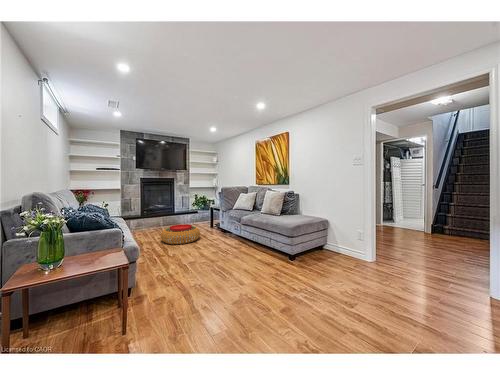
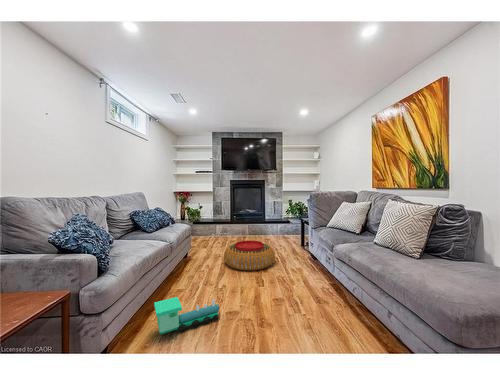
toy train: none [149,253,187,274] -> present [154,297,220,335]

